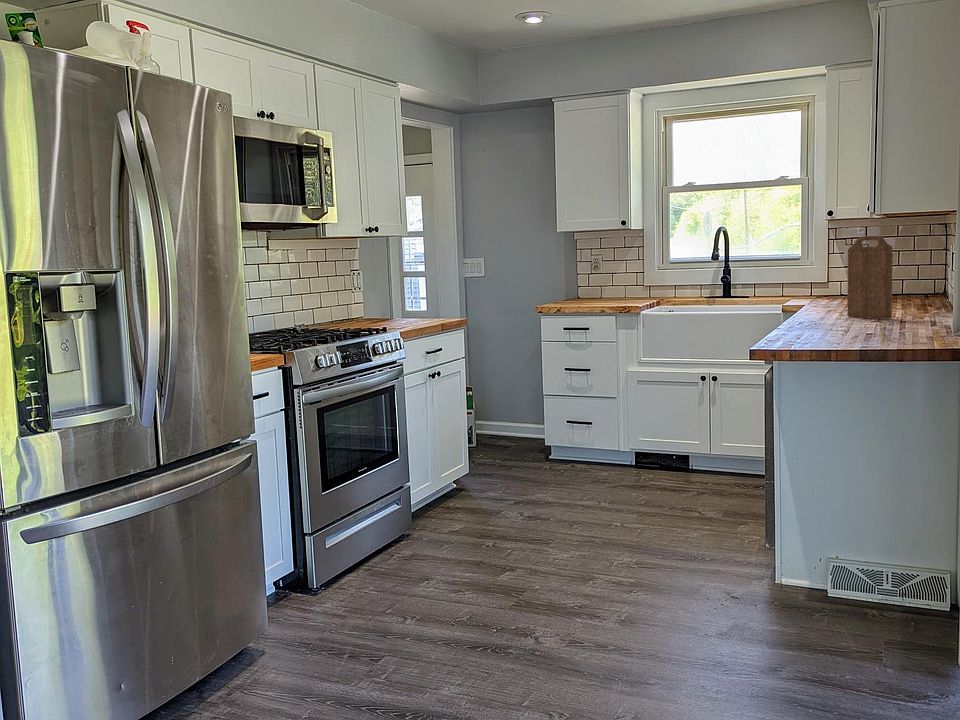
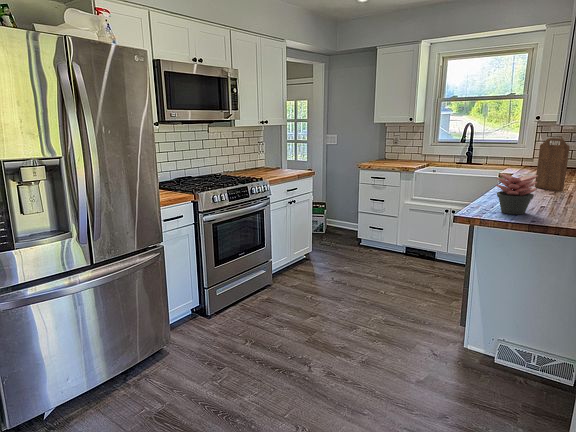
succulent plant: none [803,282,863,343] -> present [496,173,538,214]

